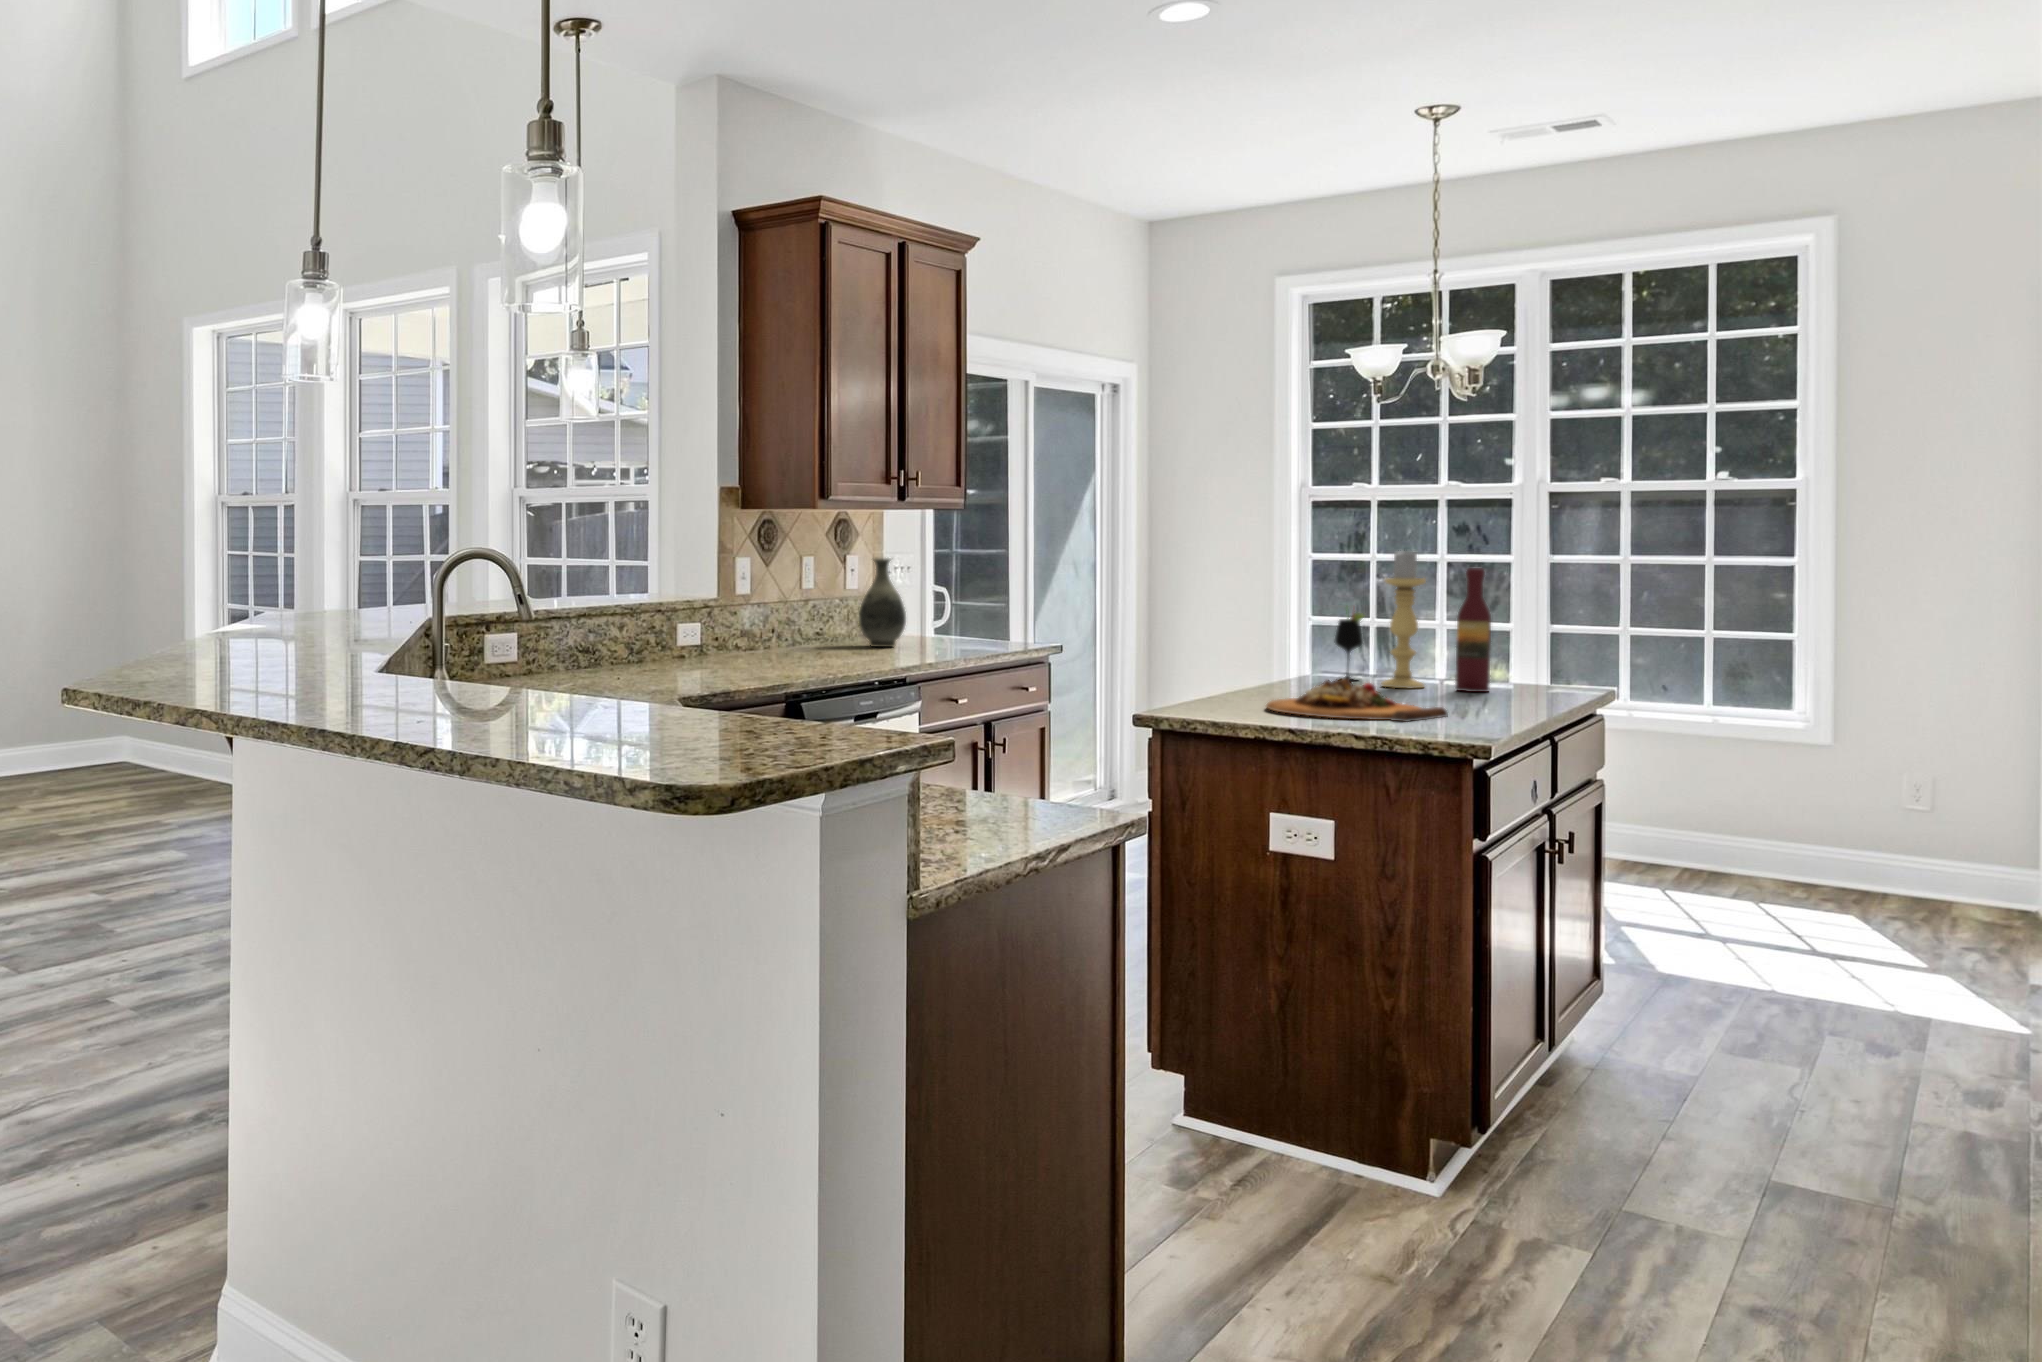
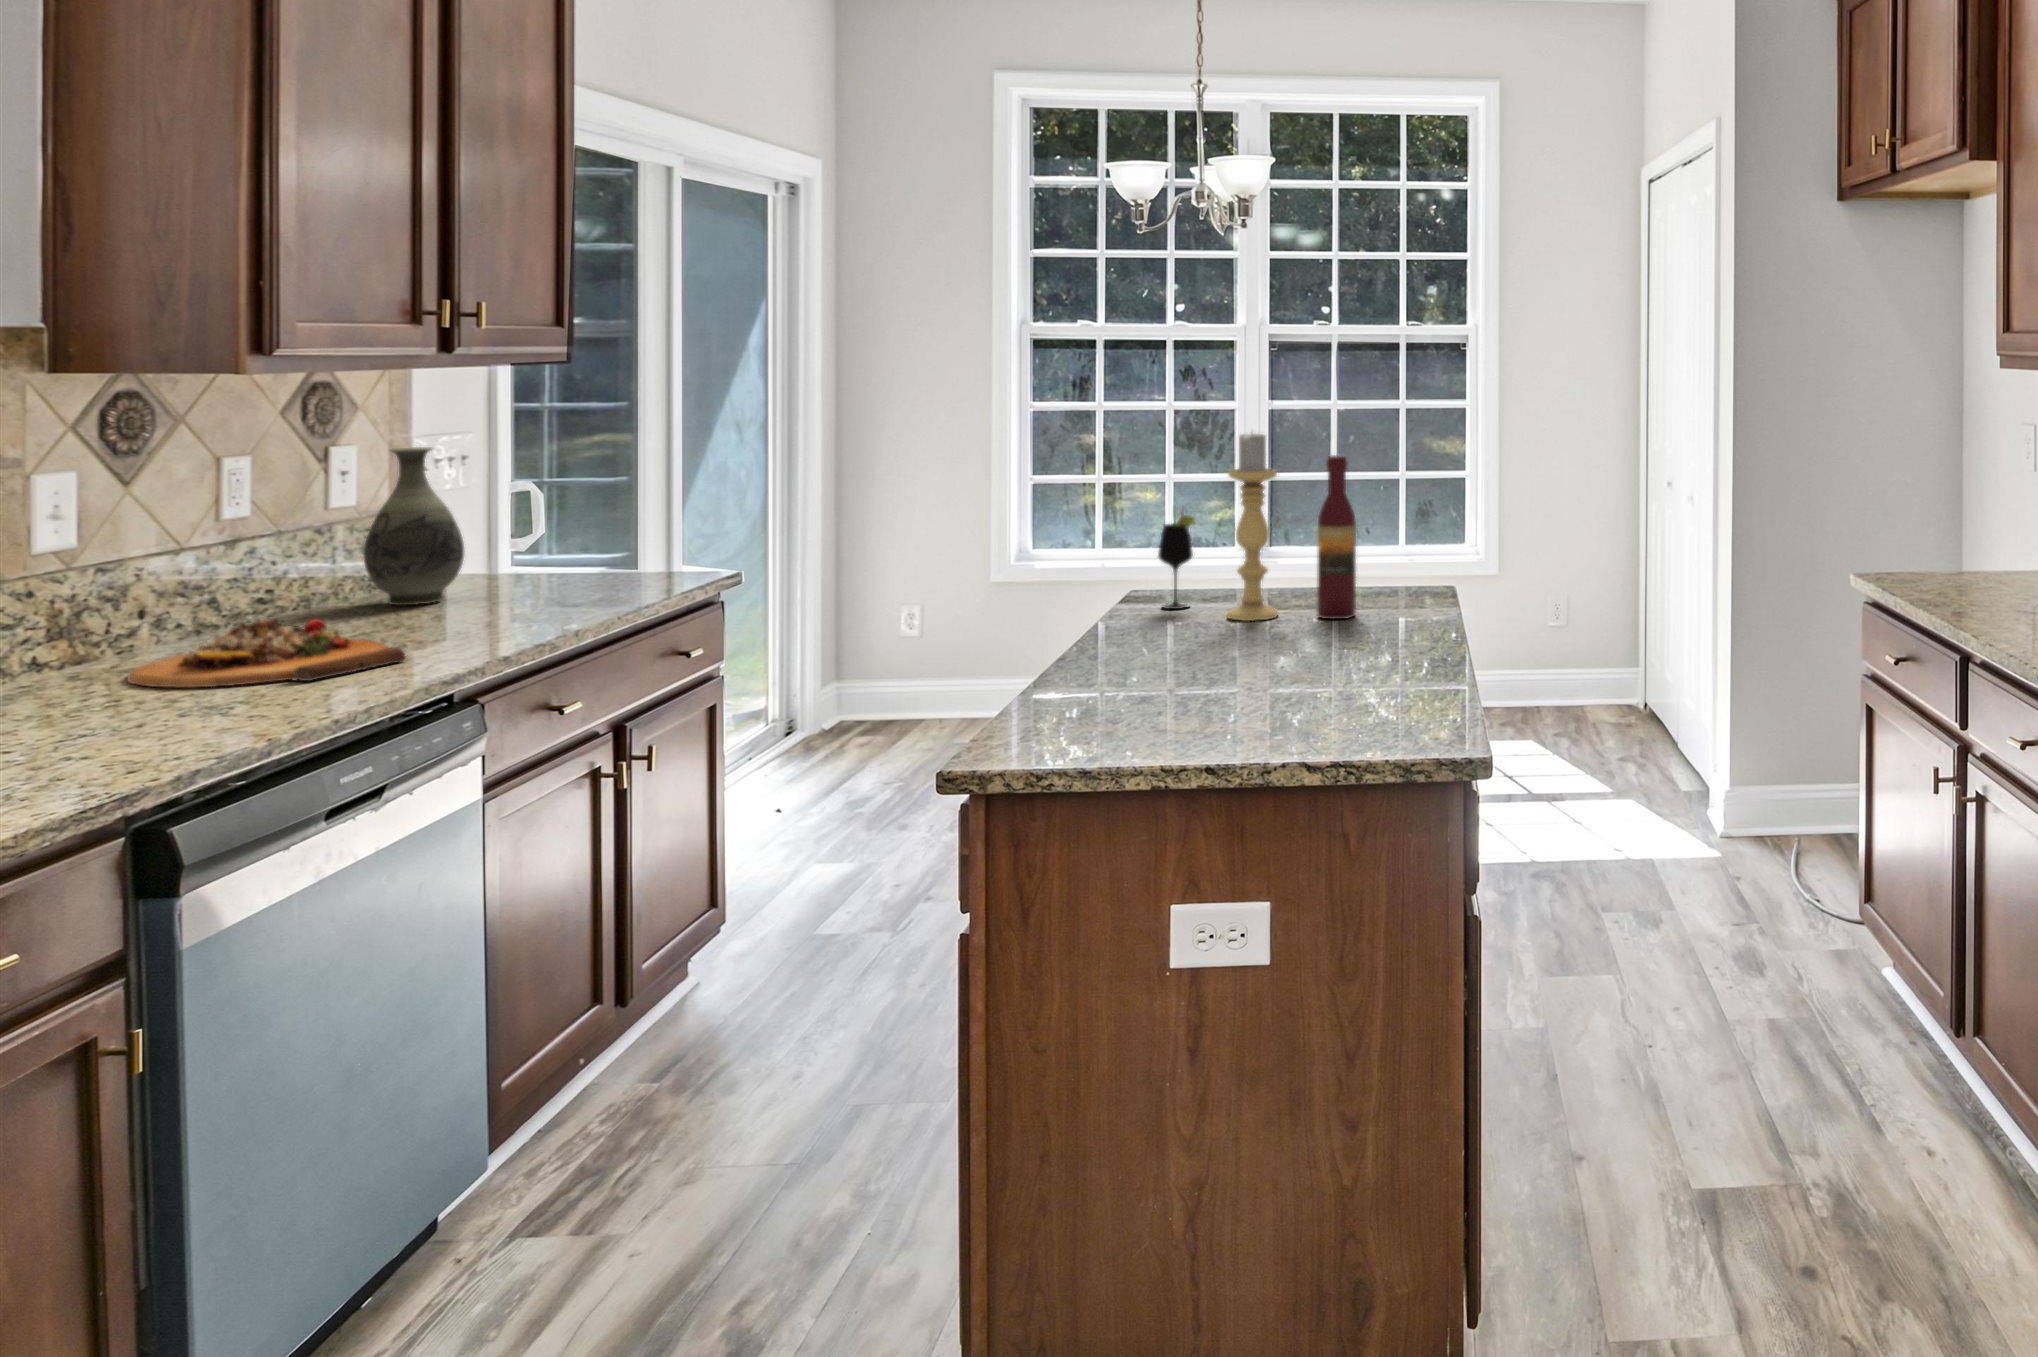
cutting board: present [1266,679,1448,722] -> present [127,618,405,687]

